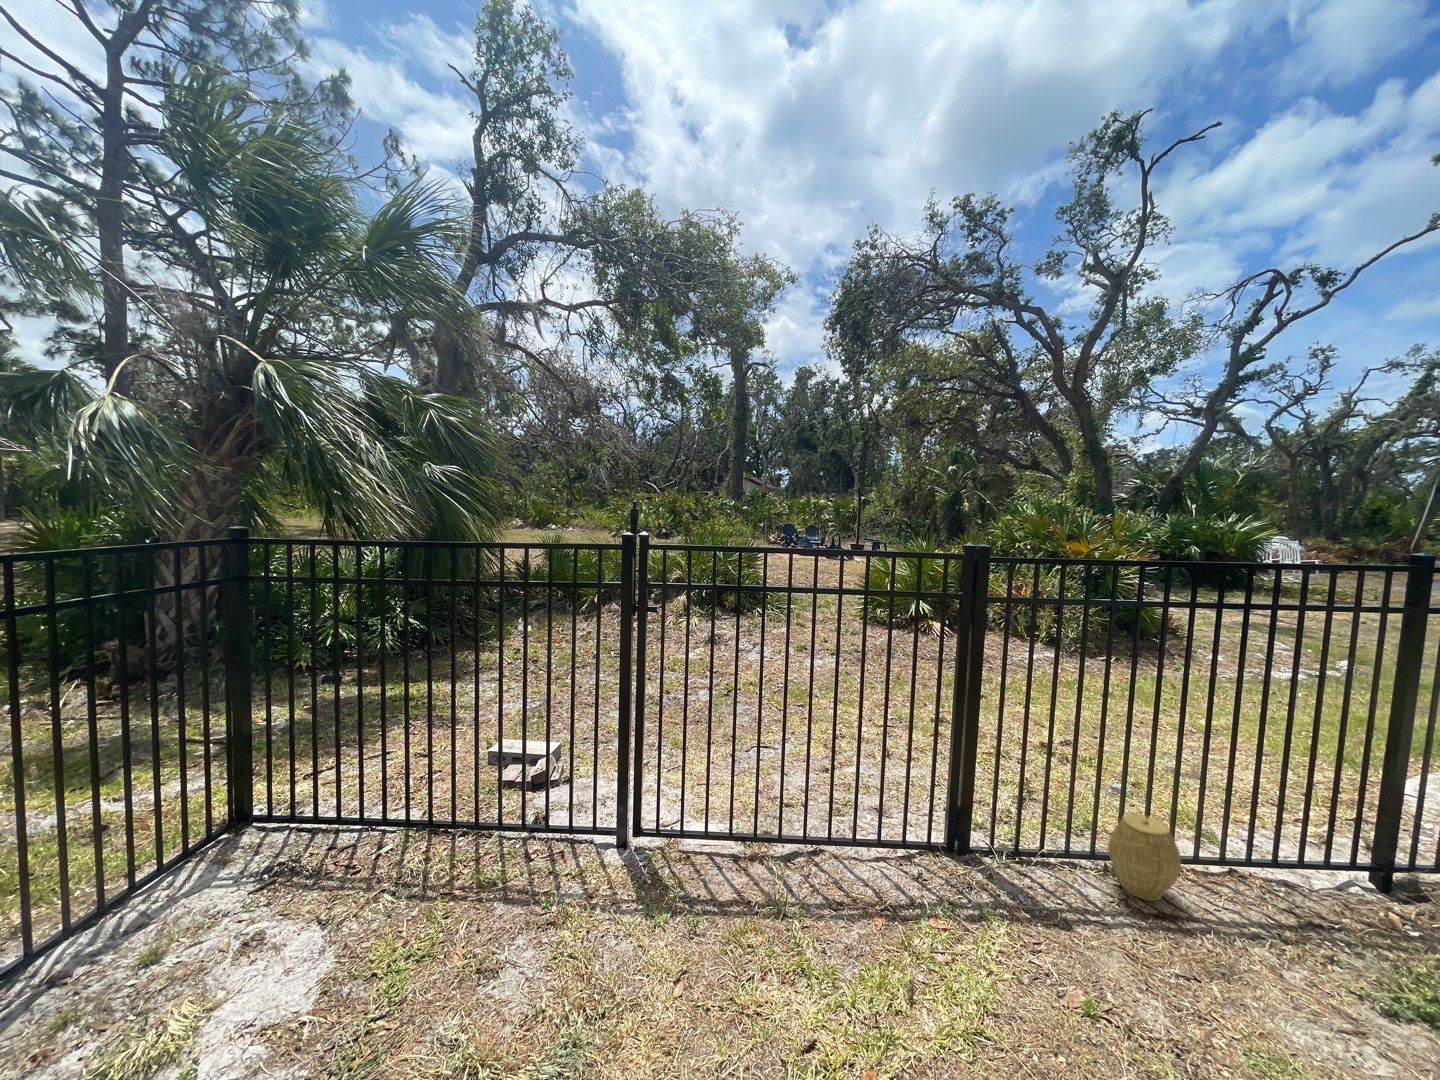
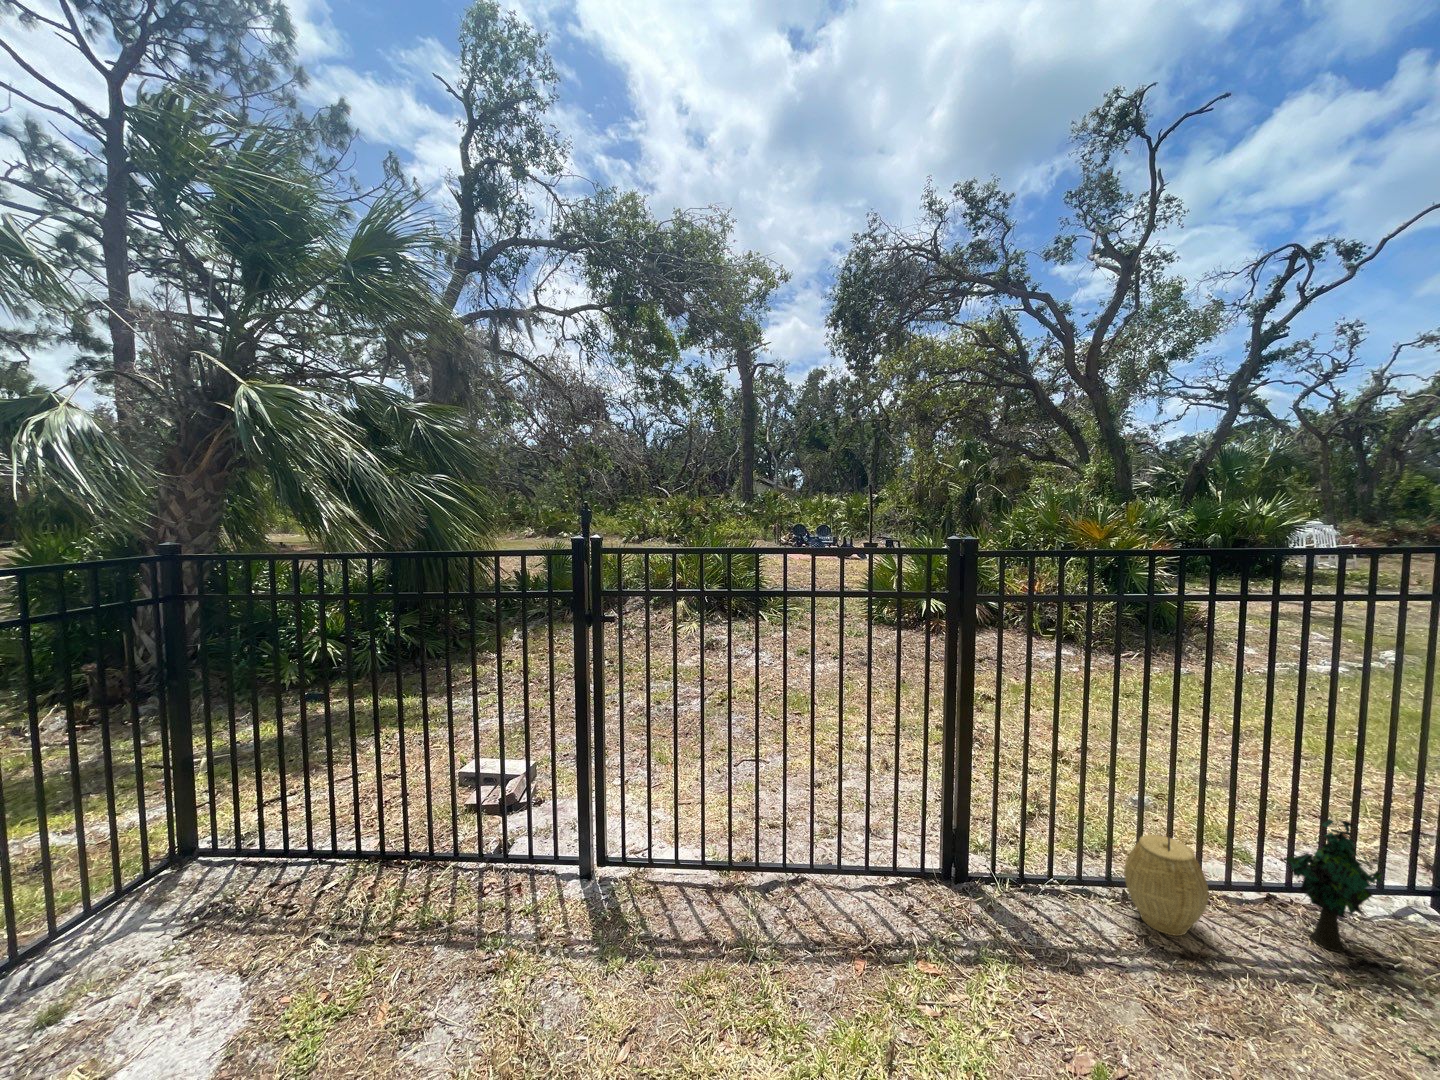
decorative plant: none [1244,801,1329,915] -> present [1284,820,1383,952]

